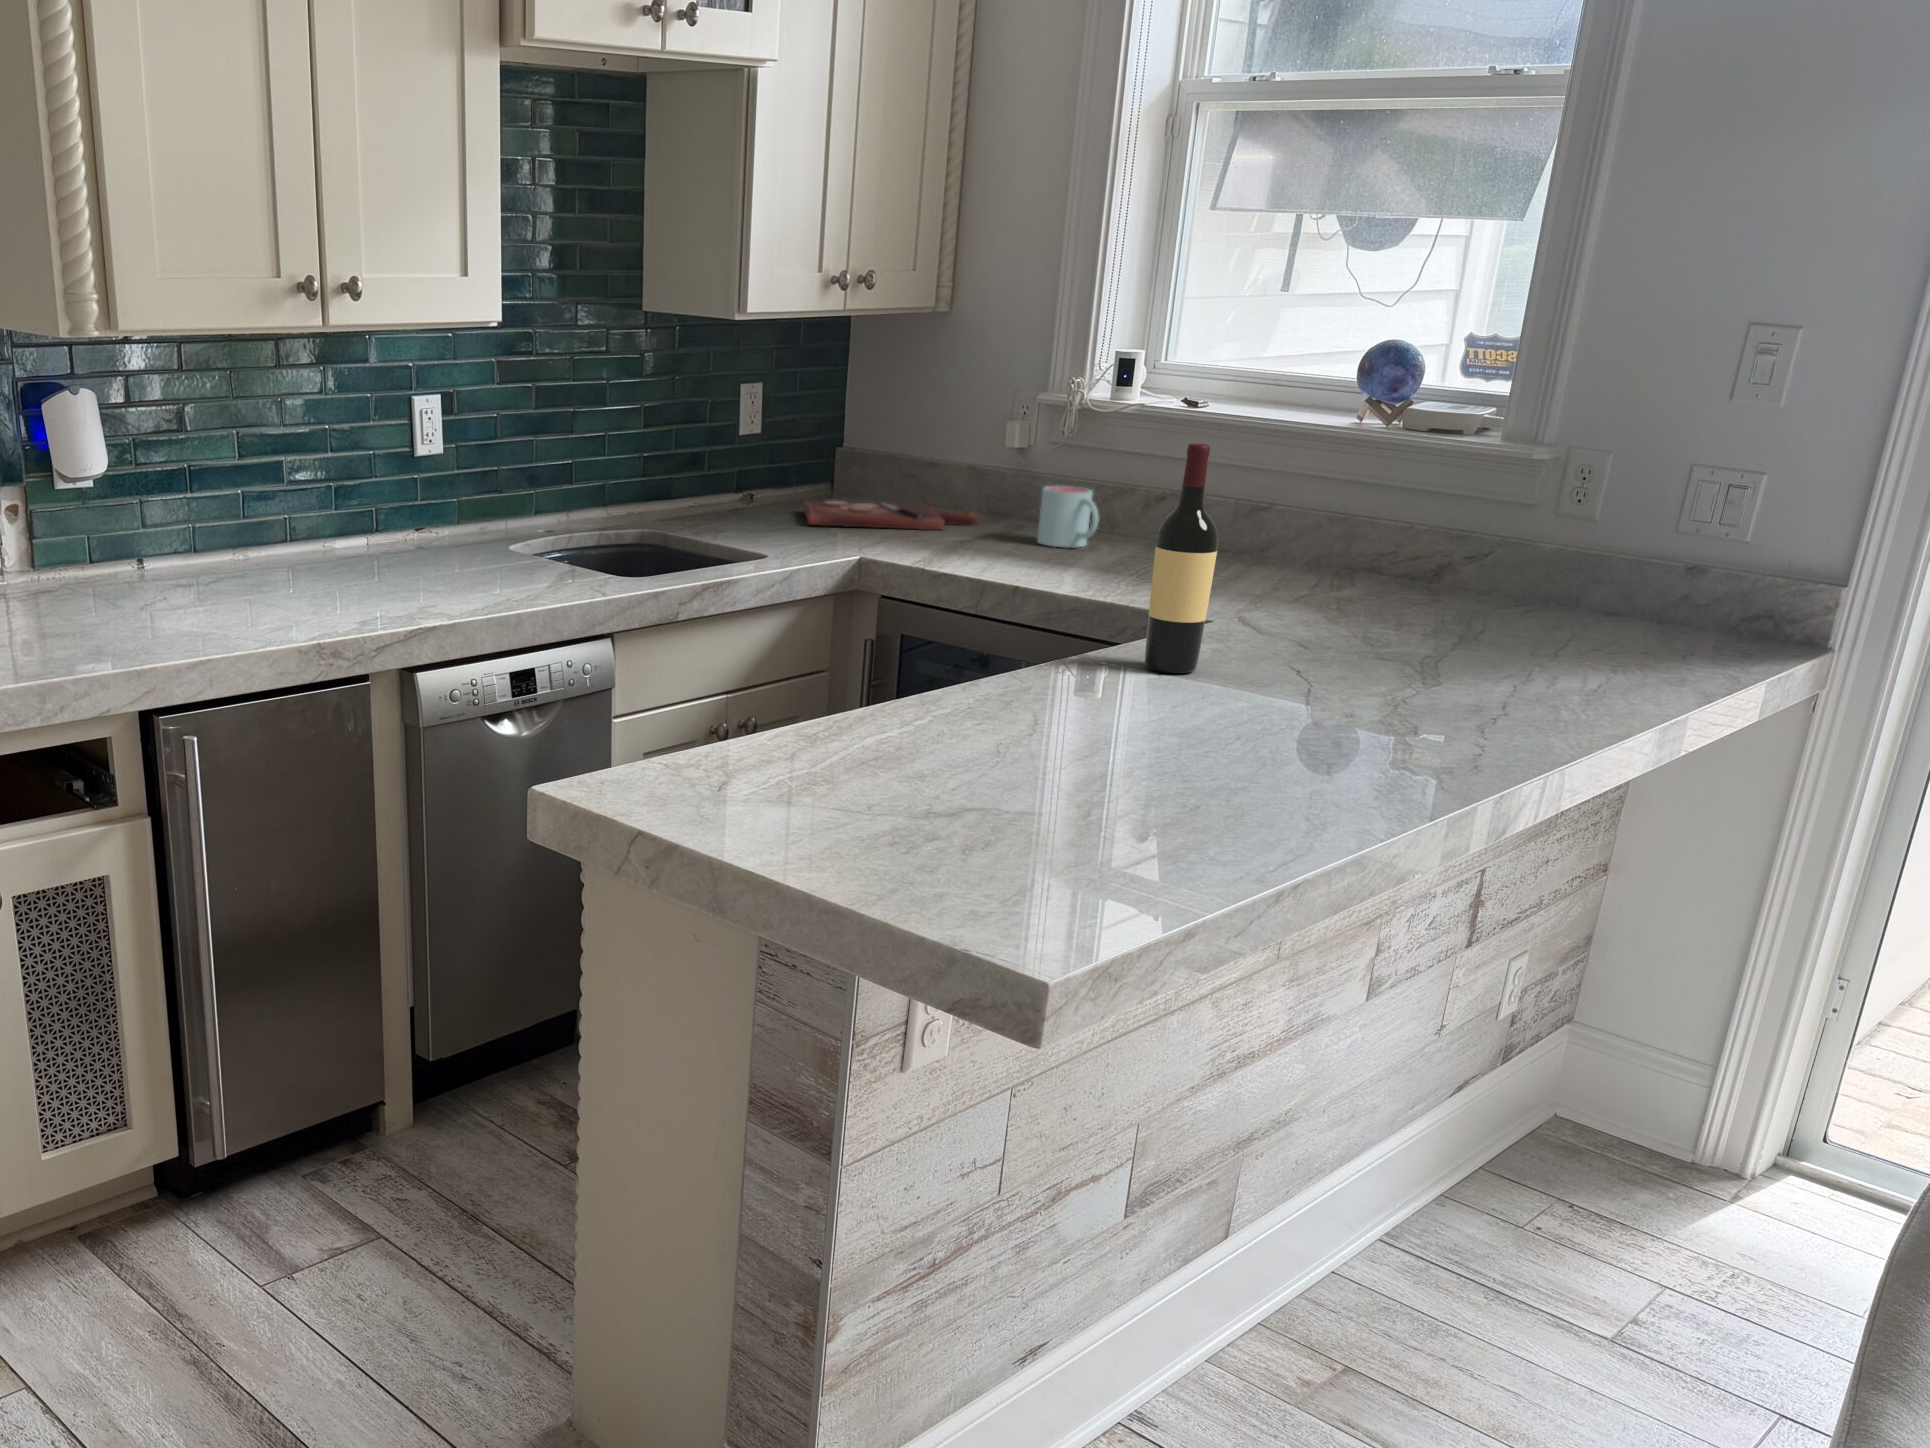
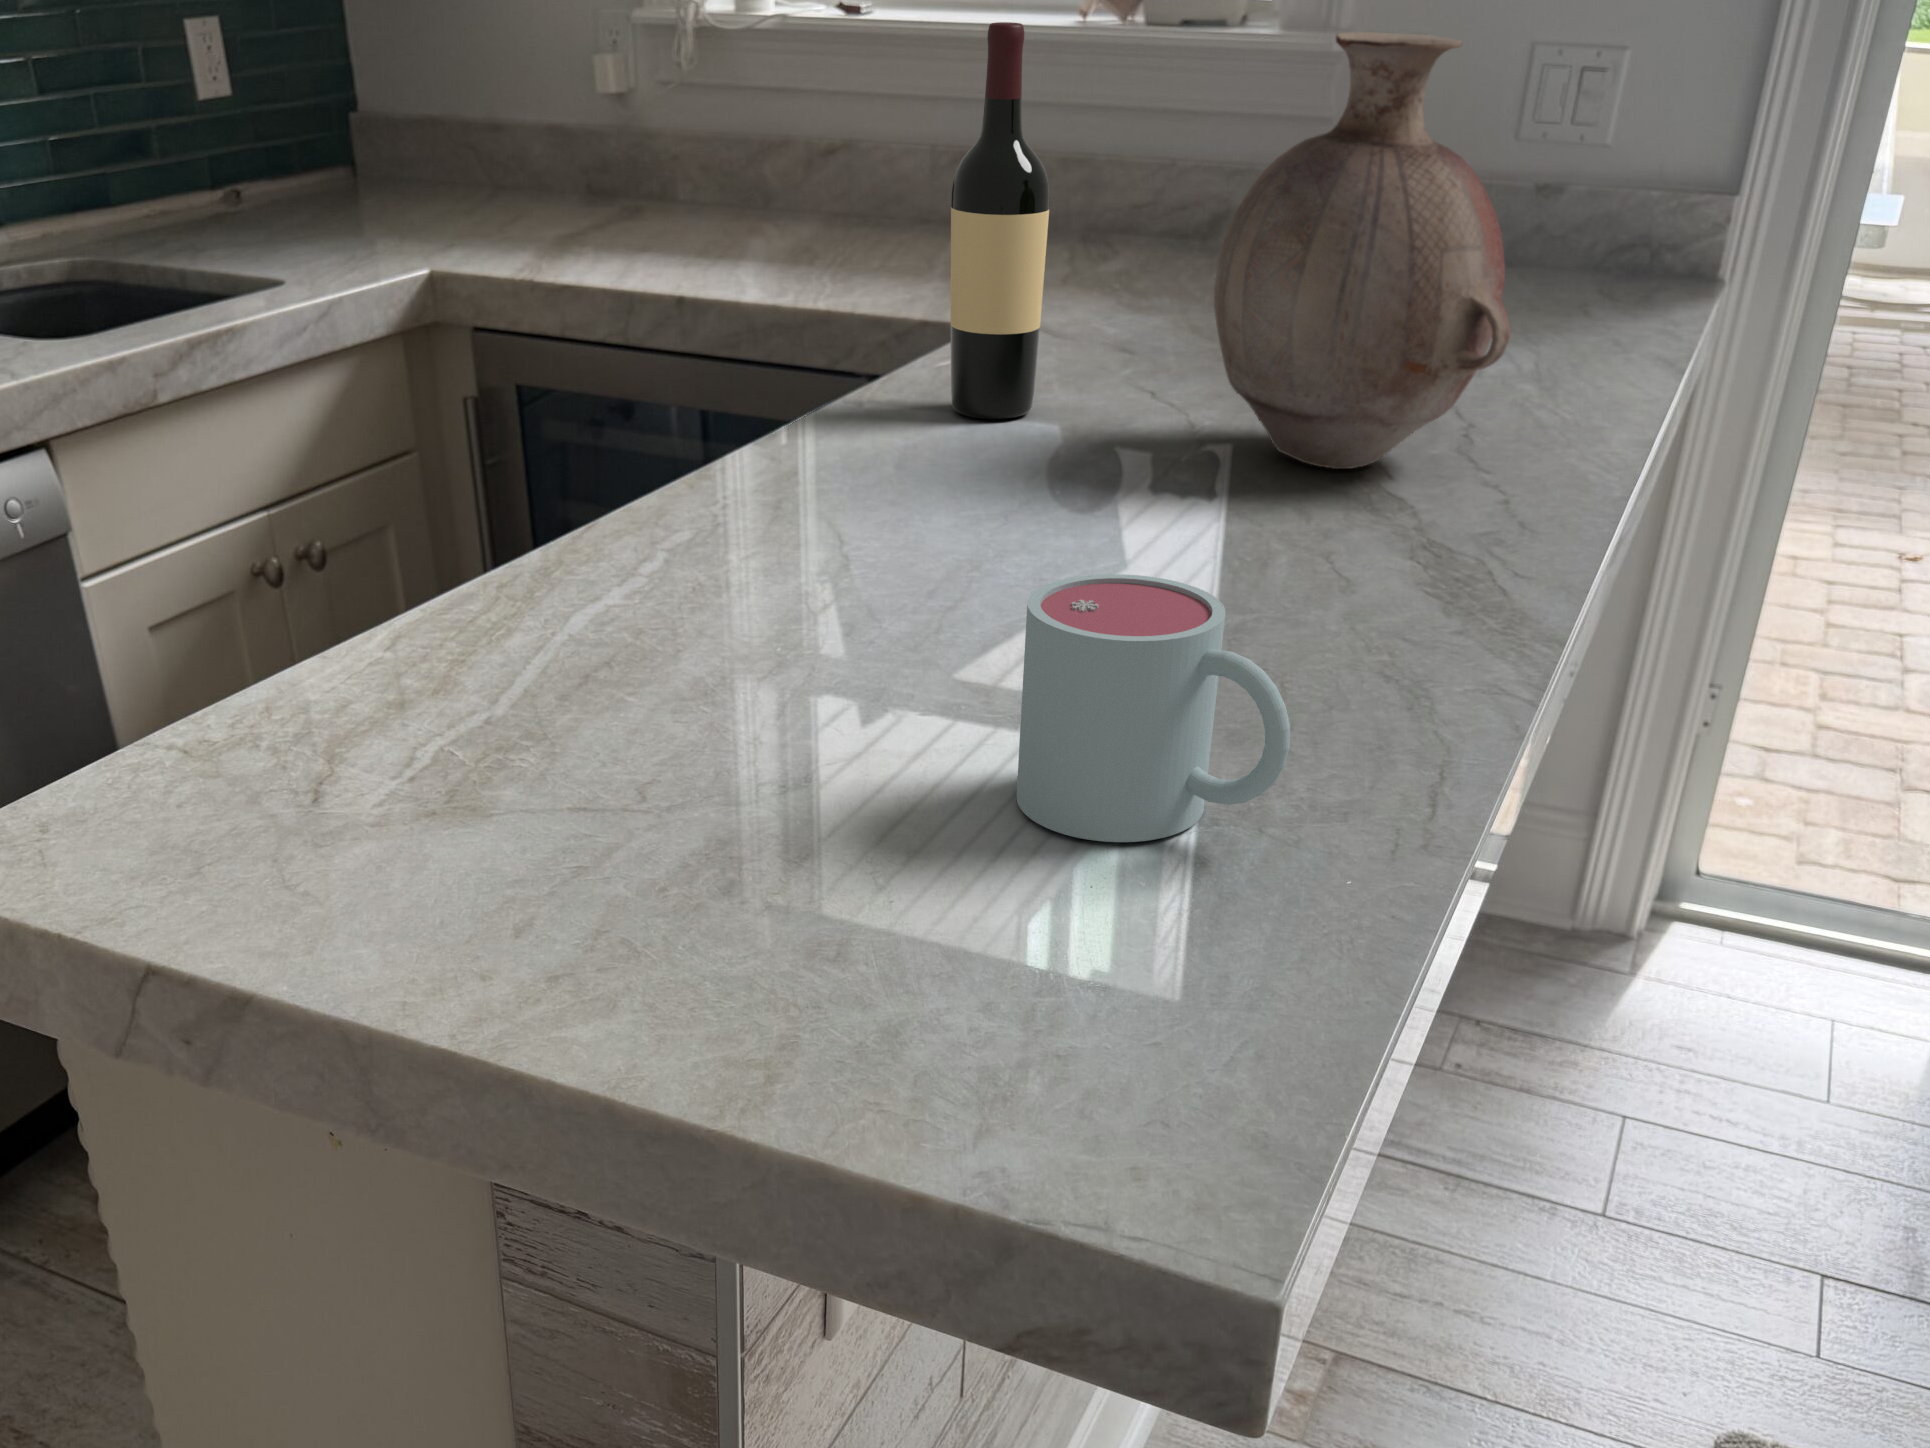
vase: none [1294,467,1478,722] -> present [1214,32,1510,469]
mug: present [1037,486,1098,548] -> present [1017,574,1290,842]
cutting board: present [804,501,978,530] -> none [313,190,573,233]

